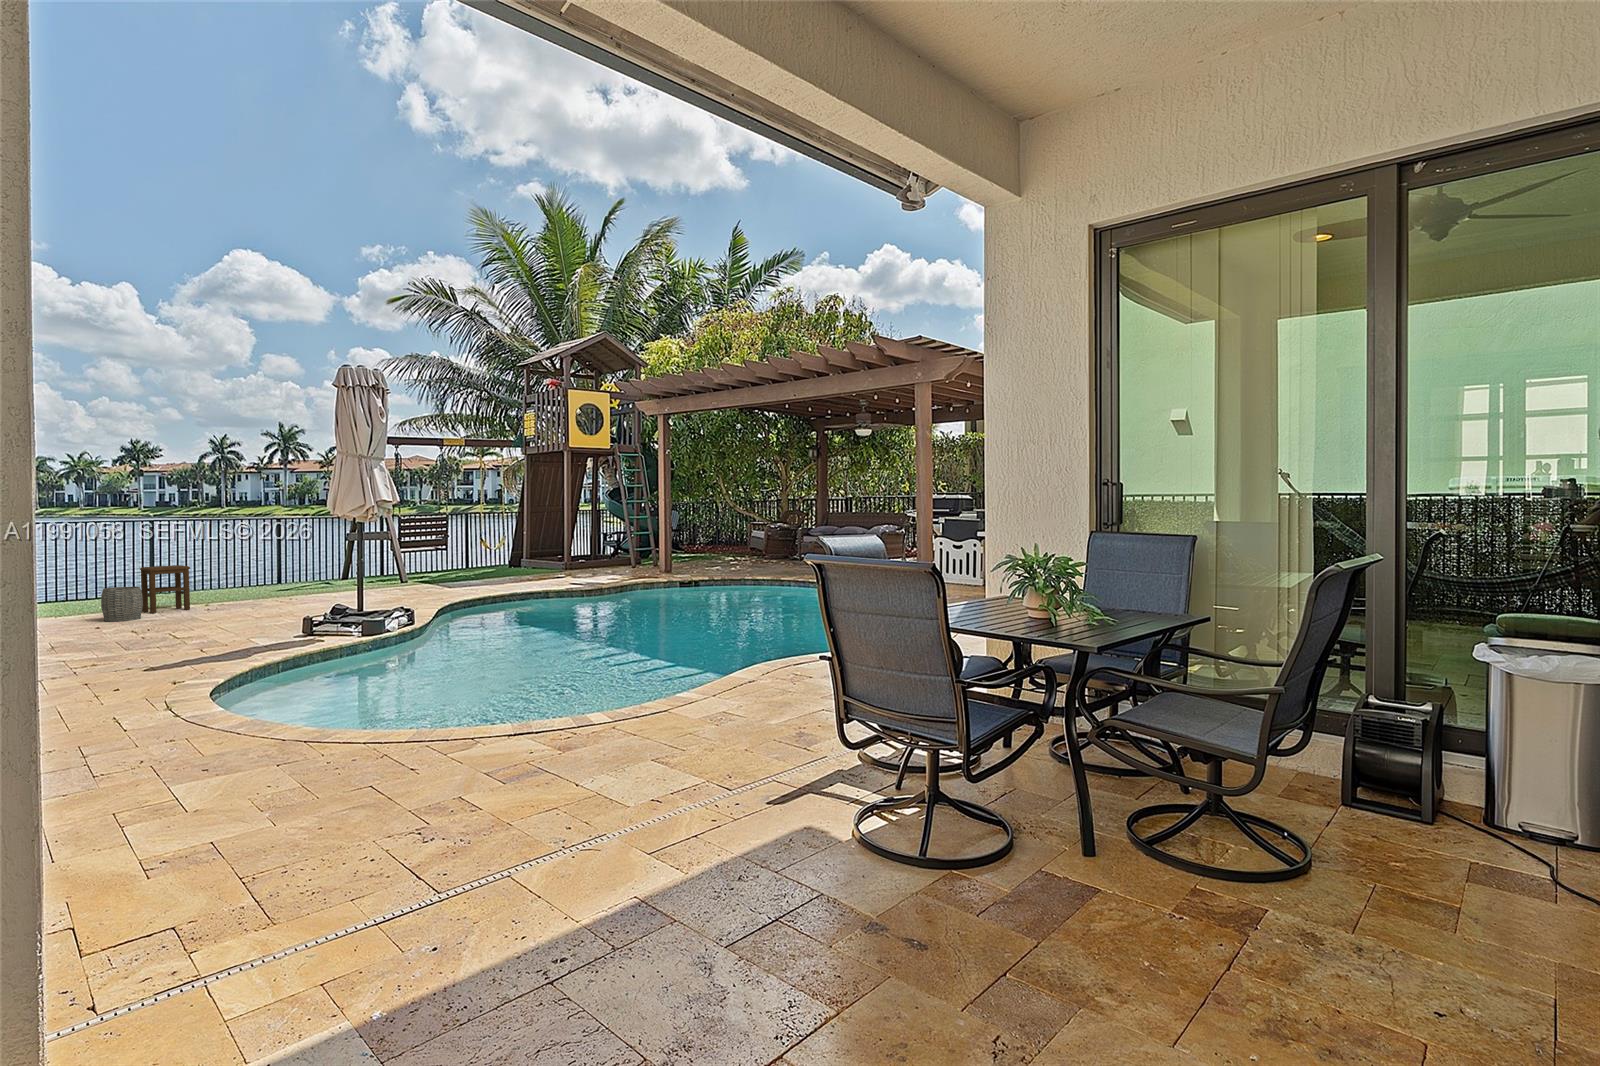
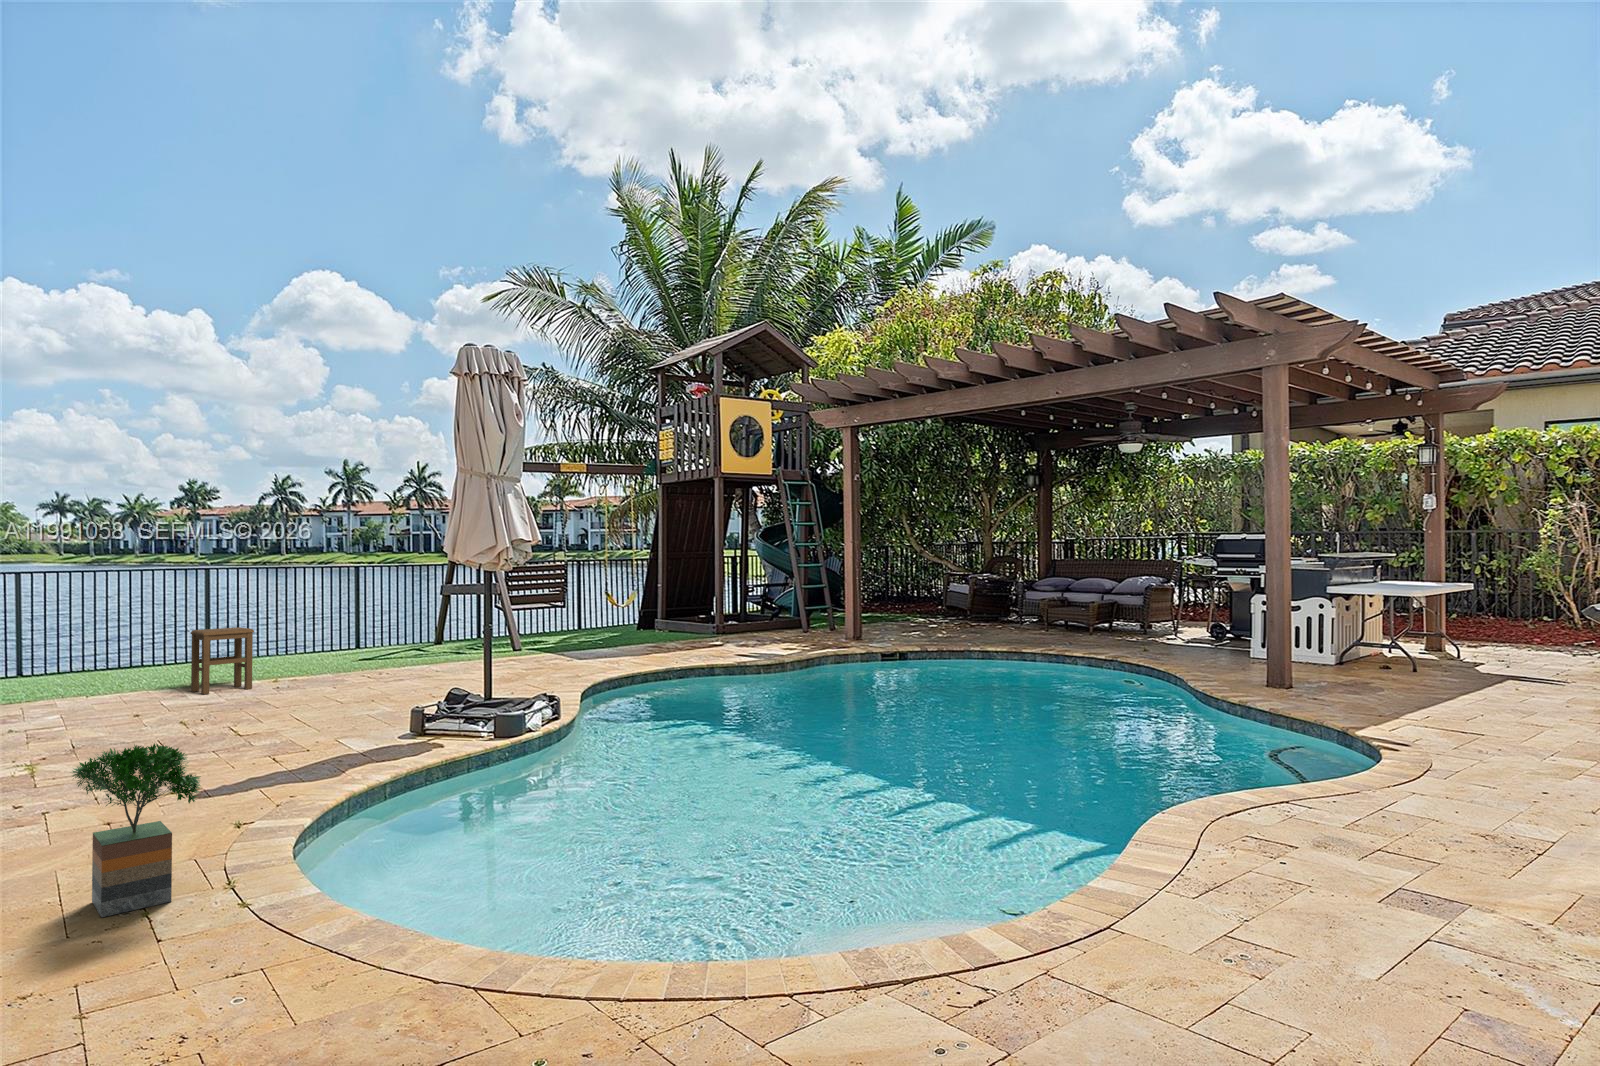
woven basket: present [101,587,143,622] -> none [139,658,192,707]
potted tree: none [73,623,153,714] -> present [73,743,201,917]

